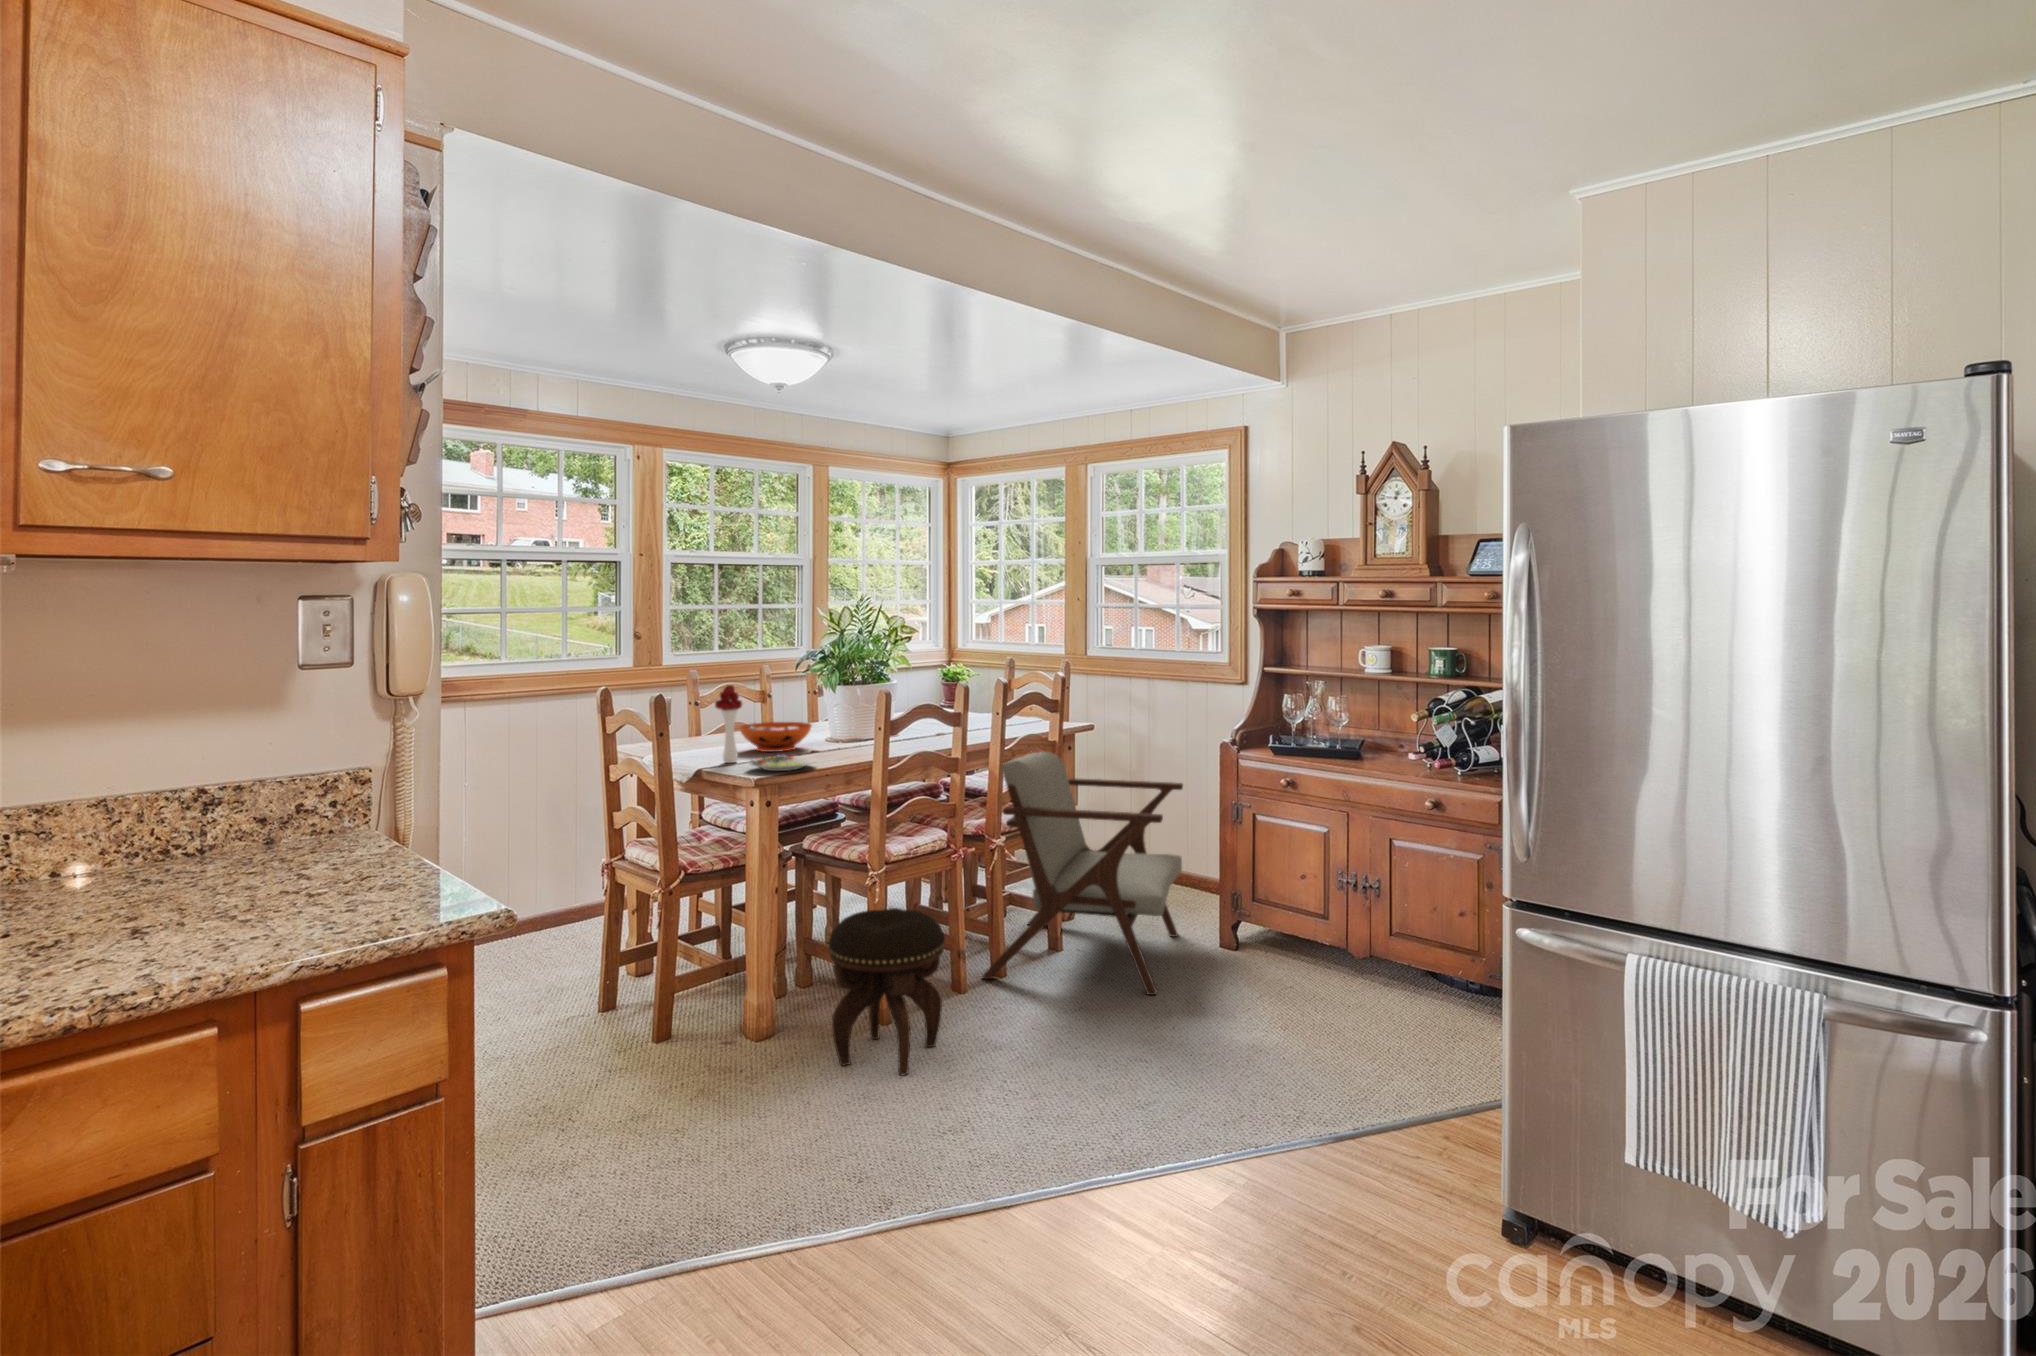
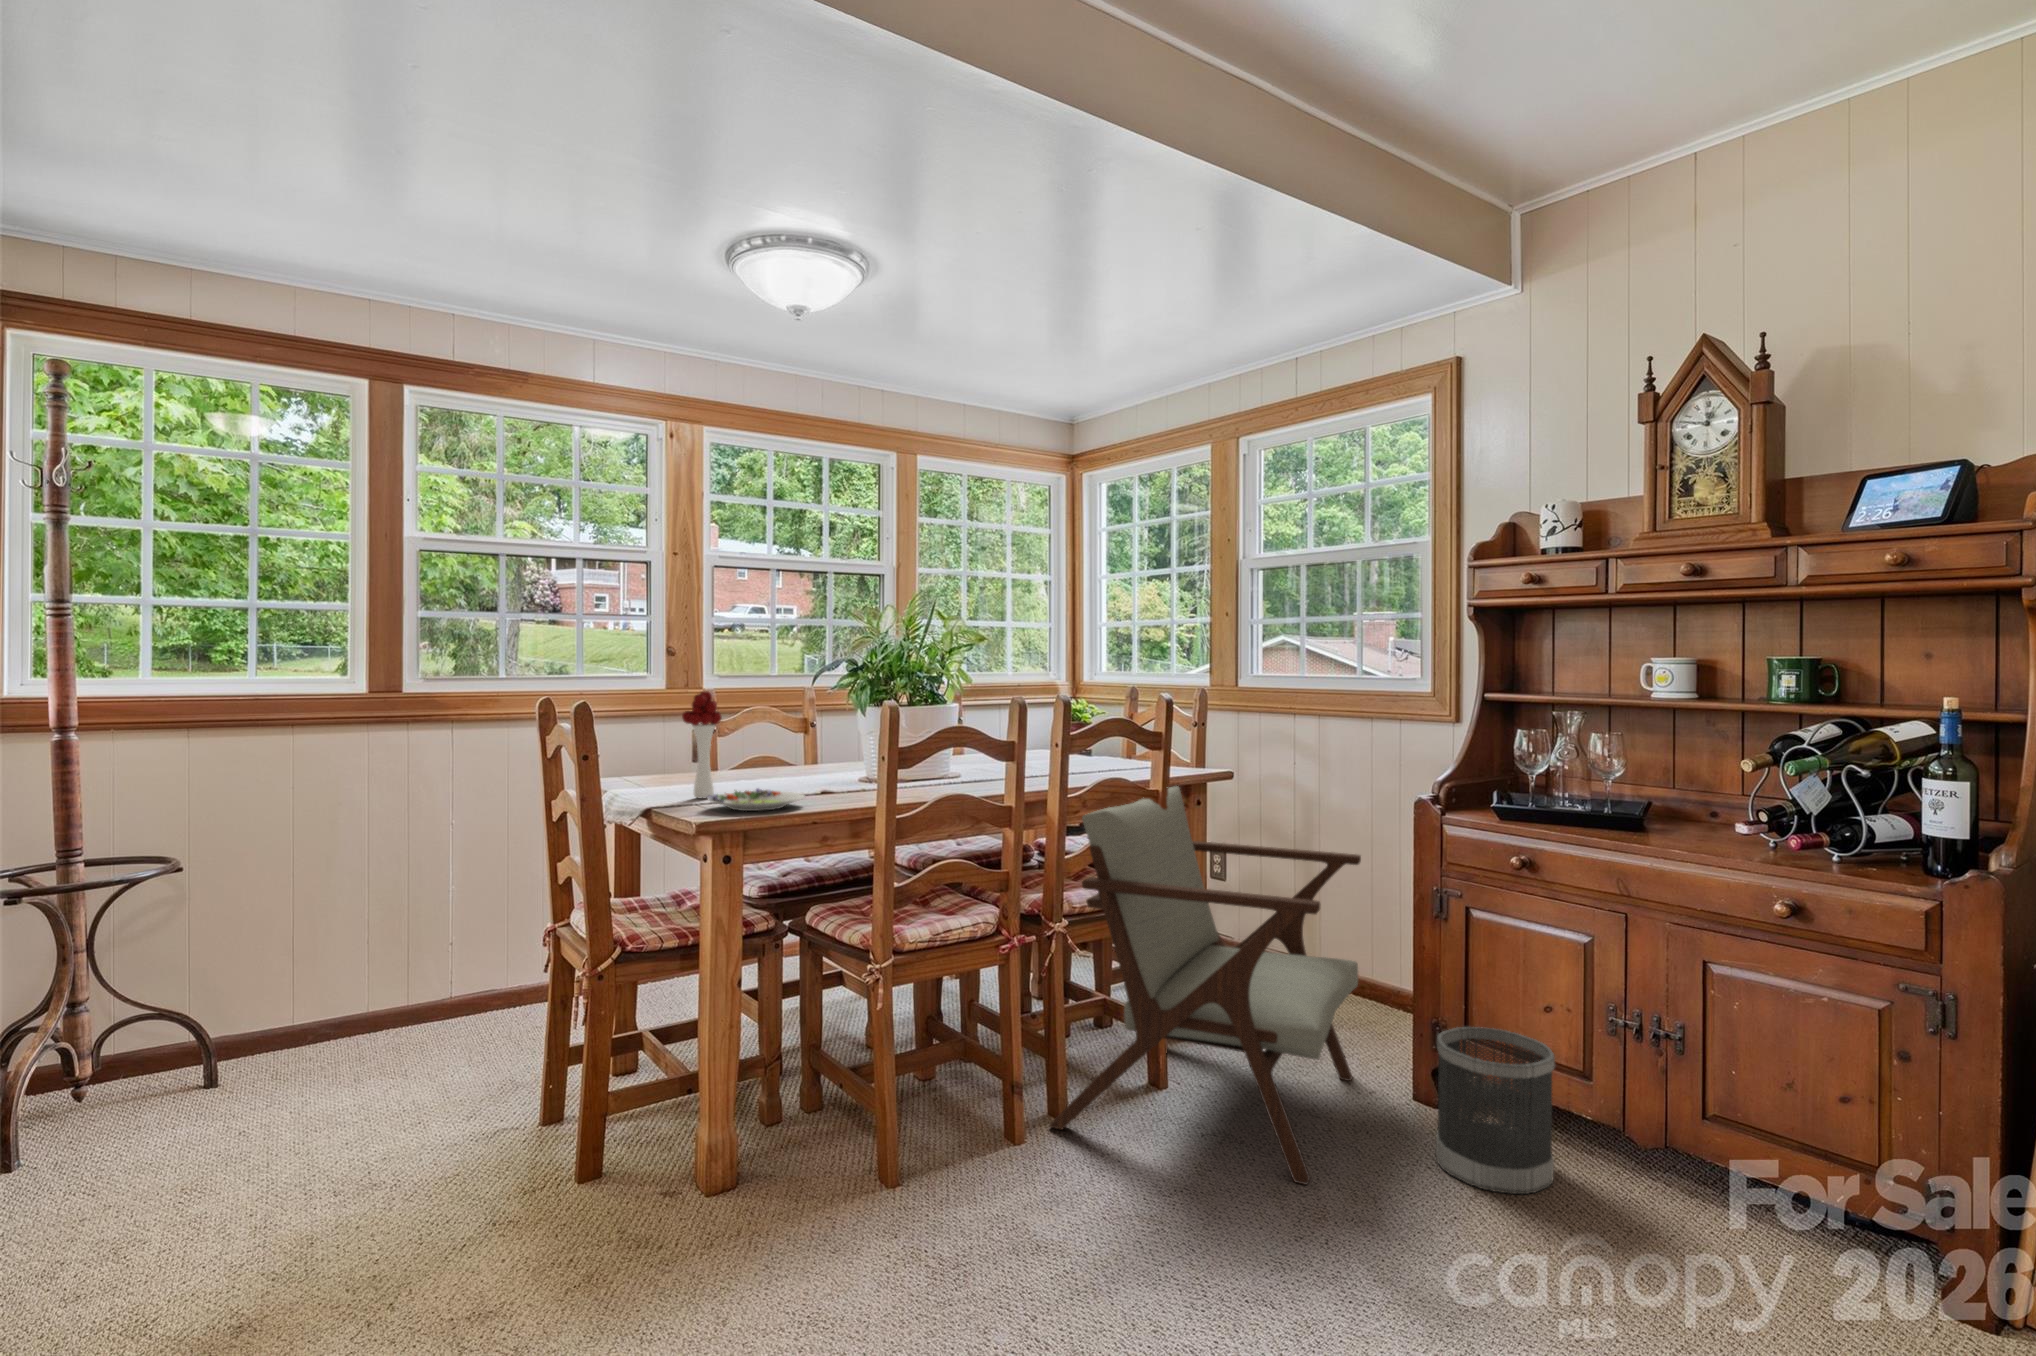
decorative bowl: present [740,722,811,752] -> none [736,749,833,787]
wastebasket: none [1233,891,1304,989] -> present [1436,1027,1555,1194]
footstool: present [829,908,945,1075] -> none [781,1023,960,1300]

